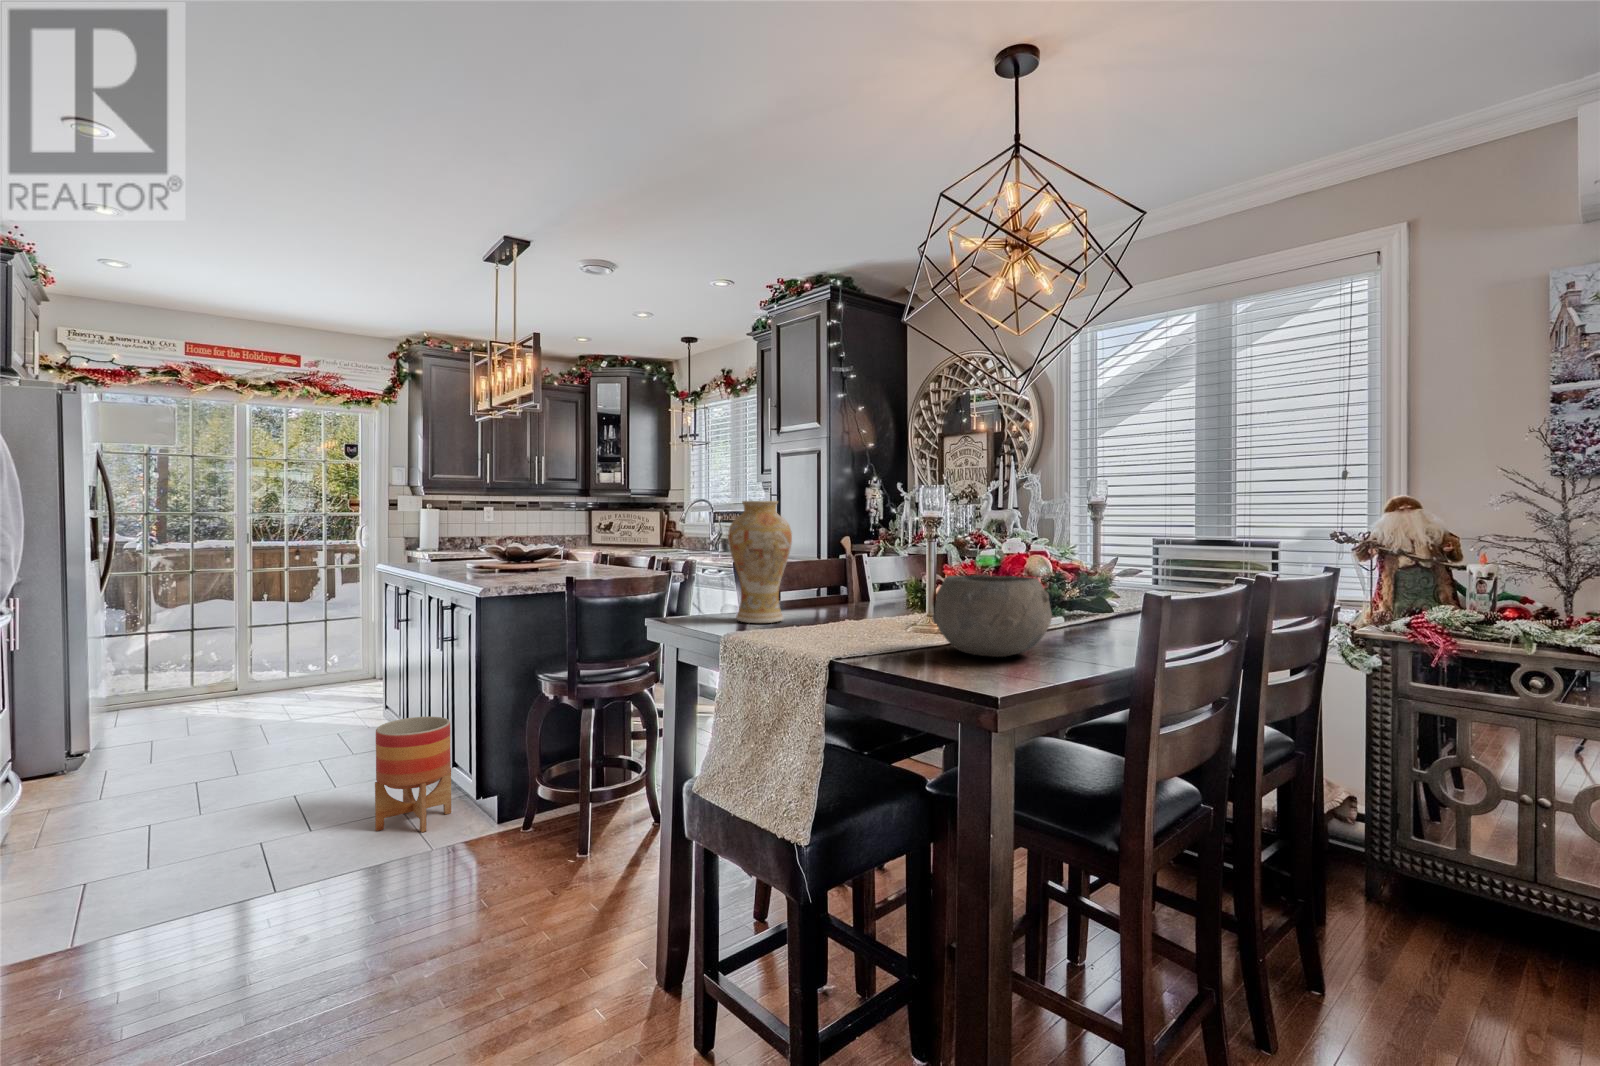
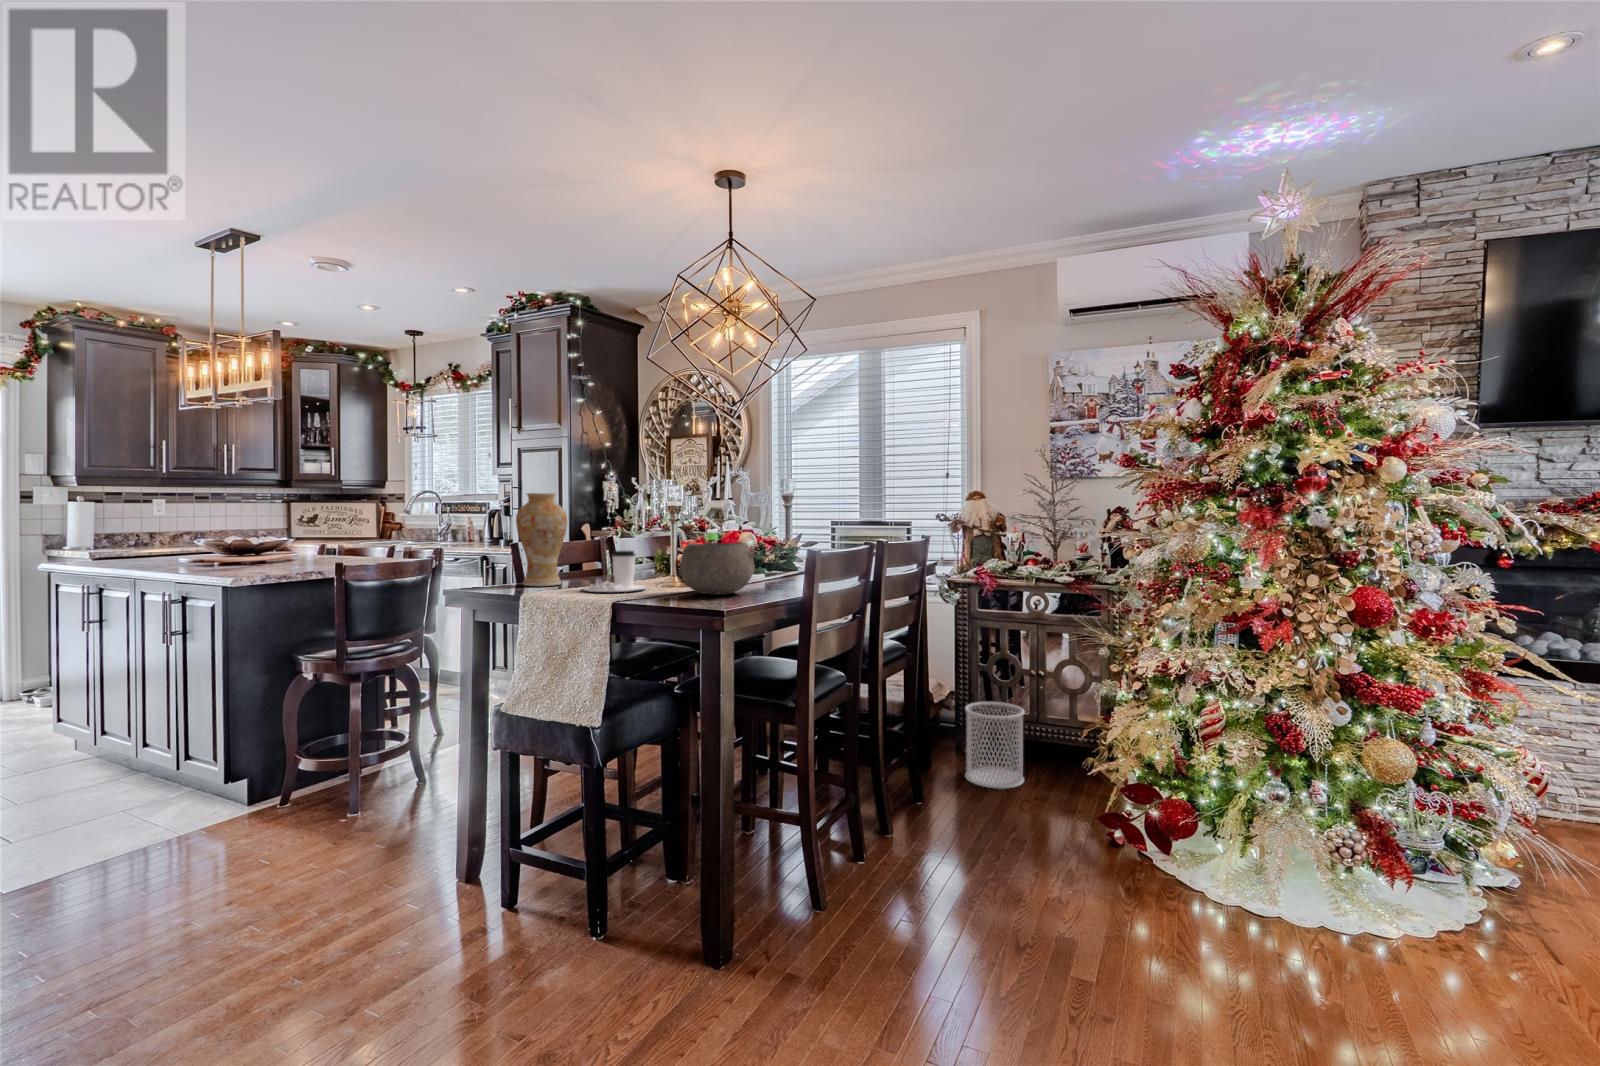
coffee cup: none [801,581,891,641] -> present [583,551,647,592]
planter: present [375,717,451,832] -> none [105,709,194,827]
wastebasket: none [1392,829,1517,988] -> present [965,702,1025,789]

